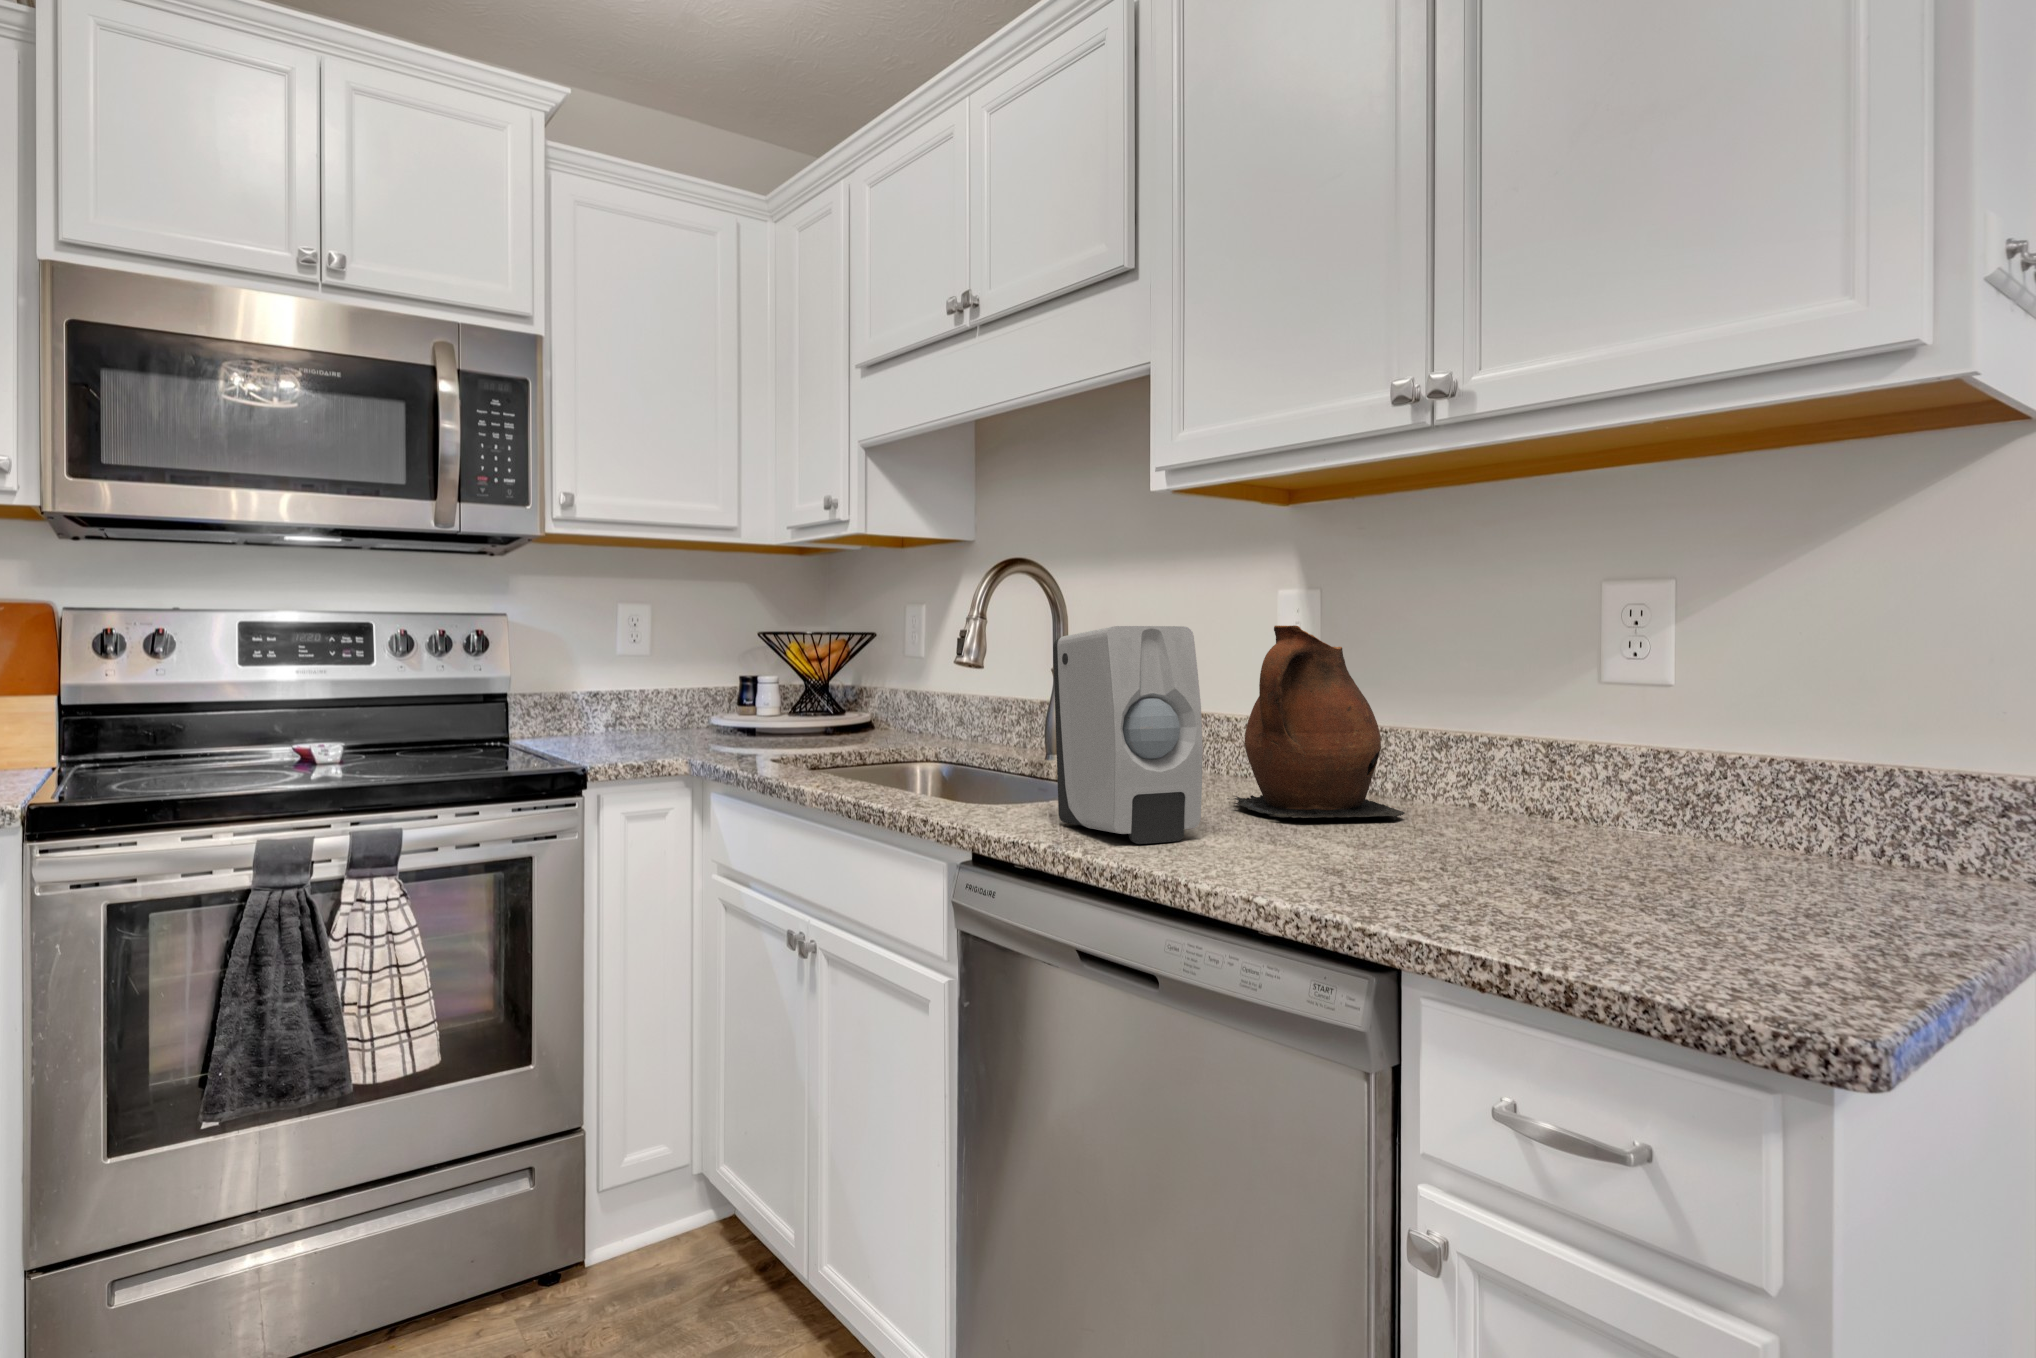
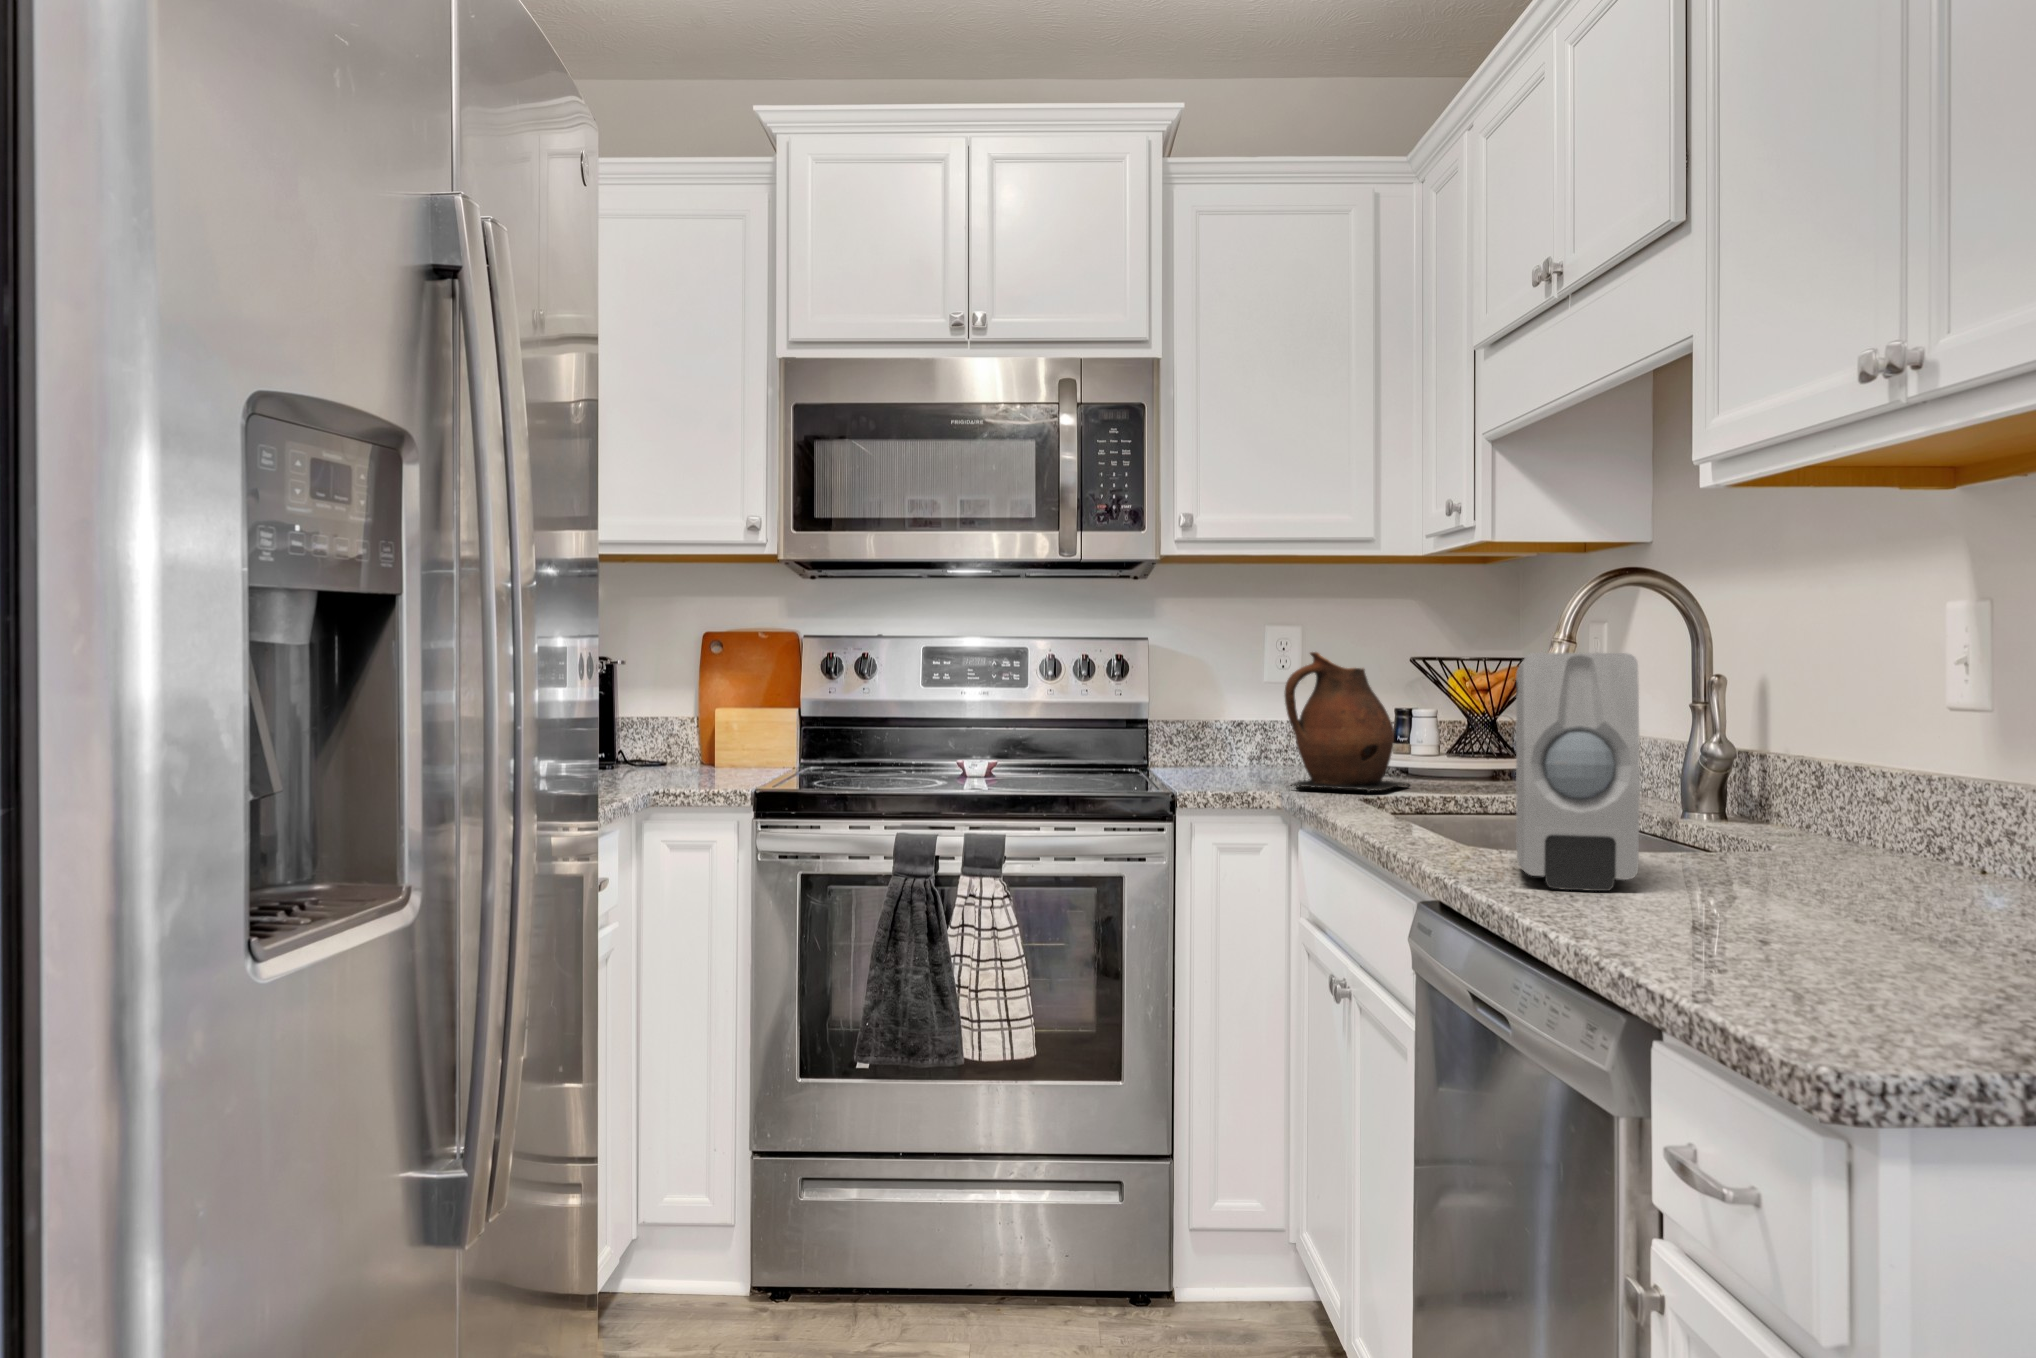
ceramic pitcher: present [1227,625,1405,820] -> present [1285,652,1410,792]

